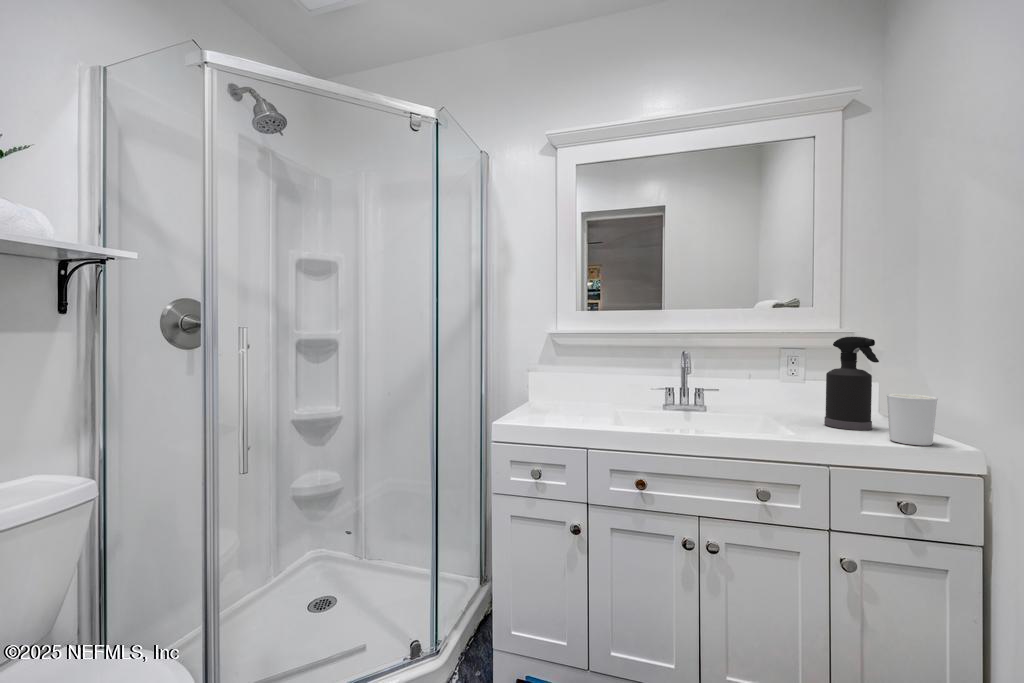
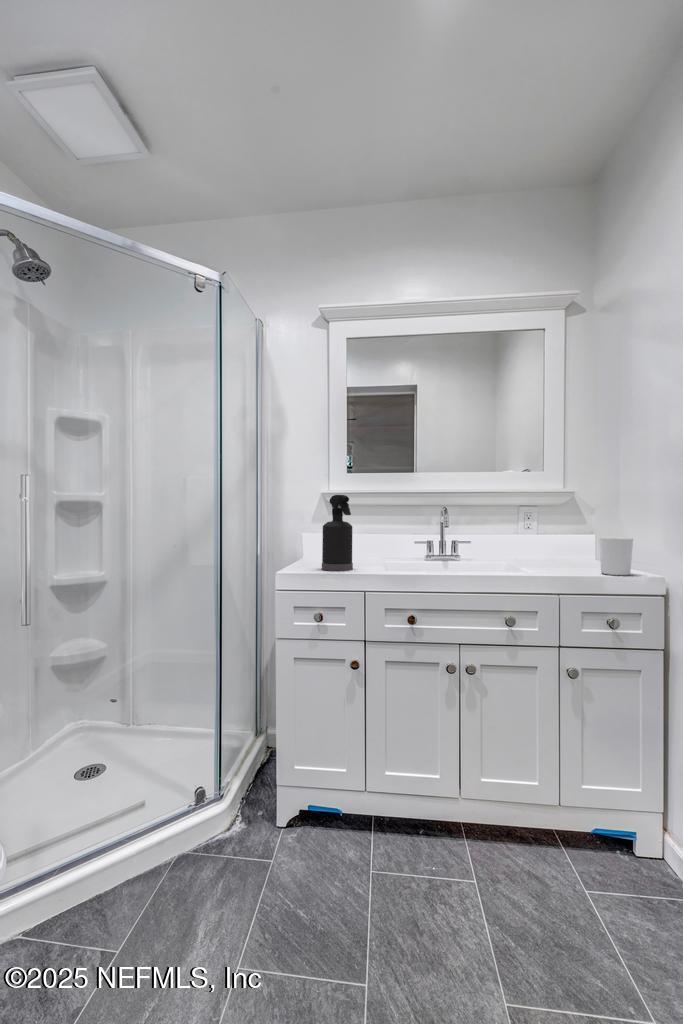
spray bottle: present [824,337,879,430] -> present [322,495,353,571]

